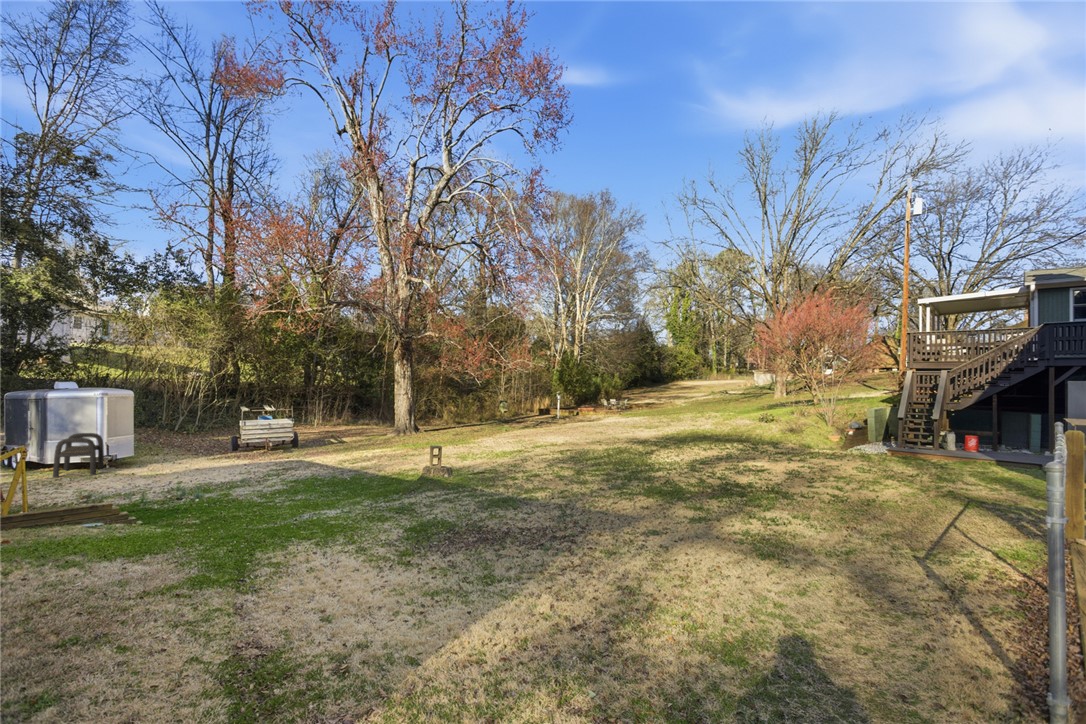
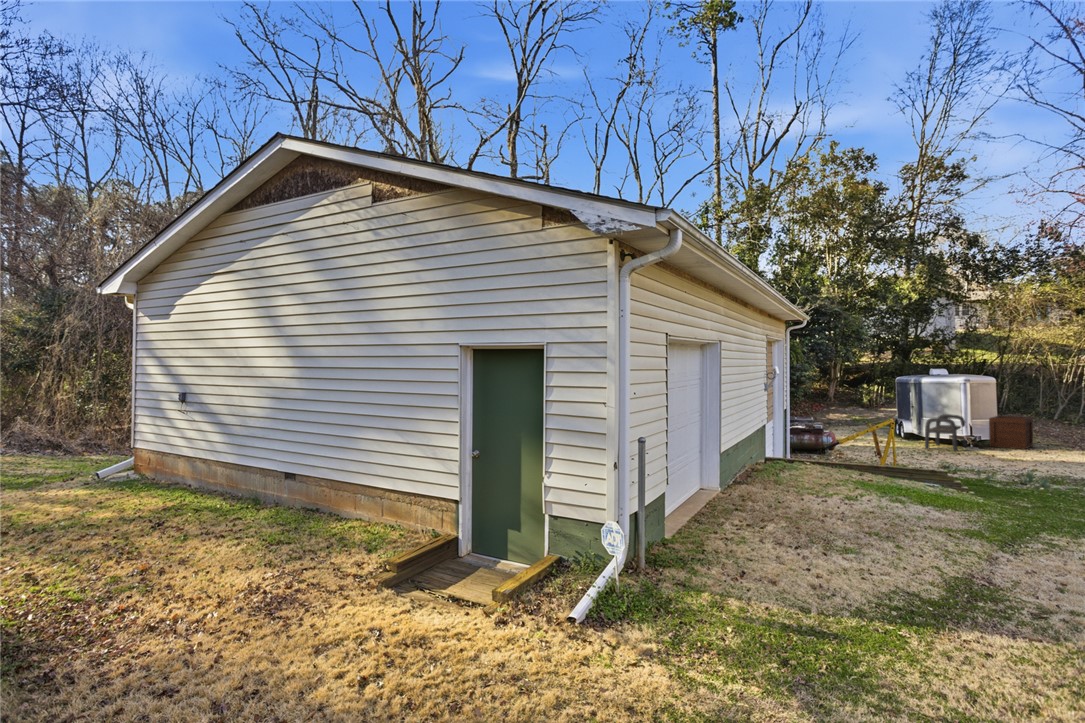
wooden crate: none [127,430,170,465] -> present [989,416,1033,449]

